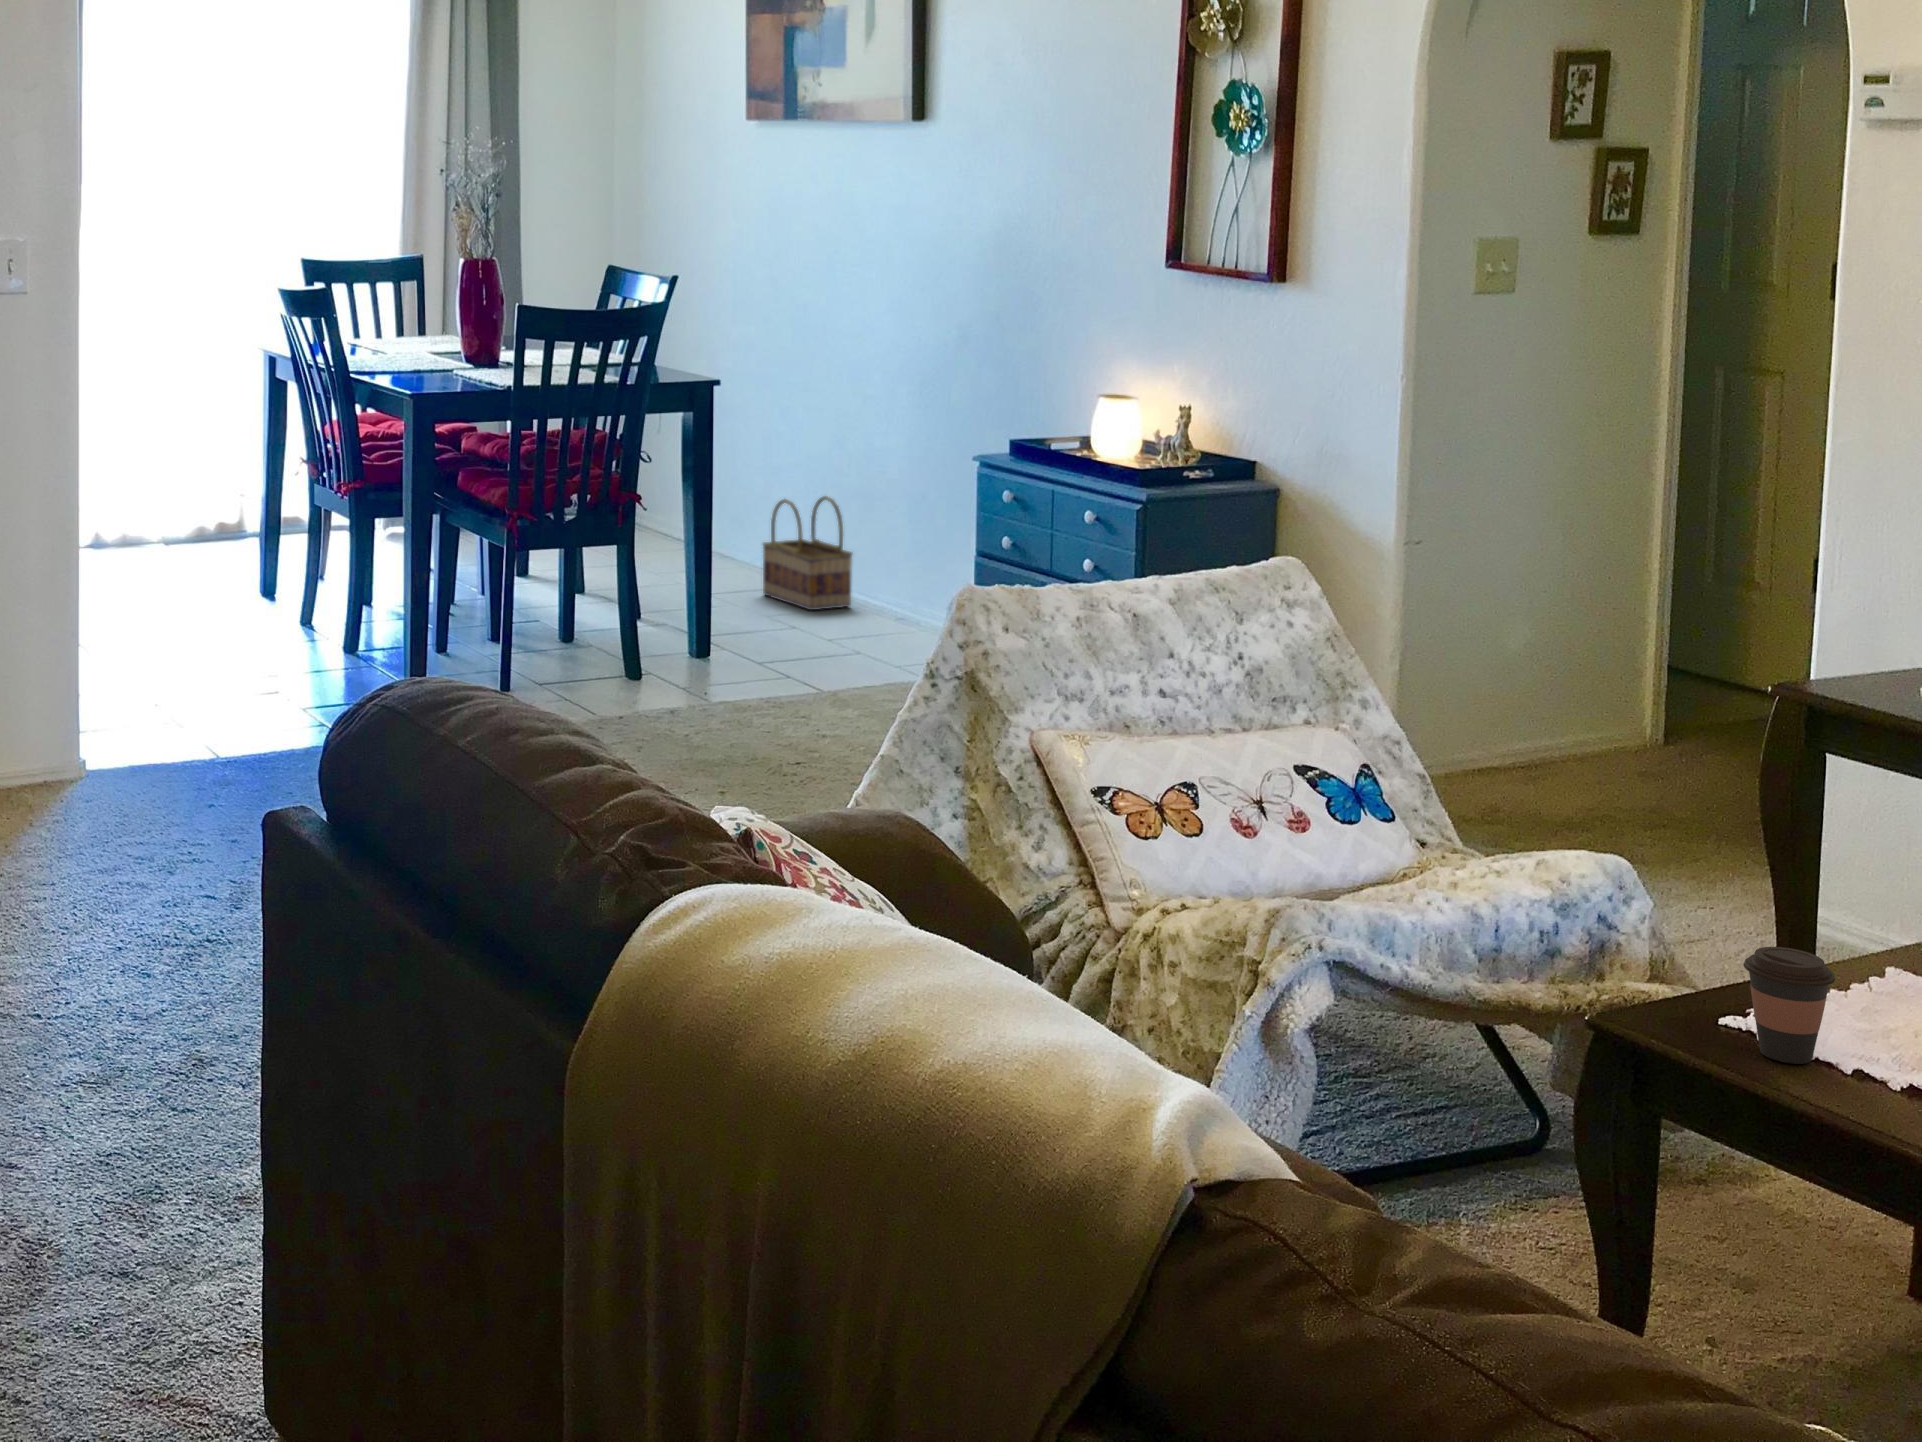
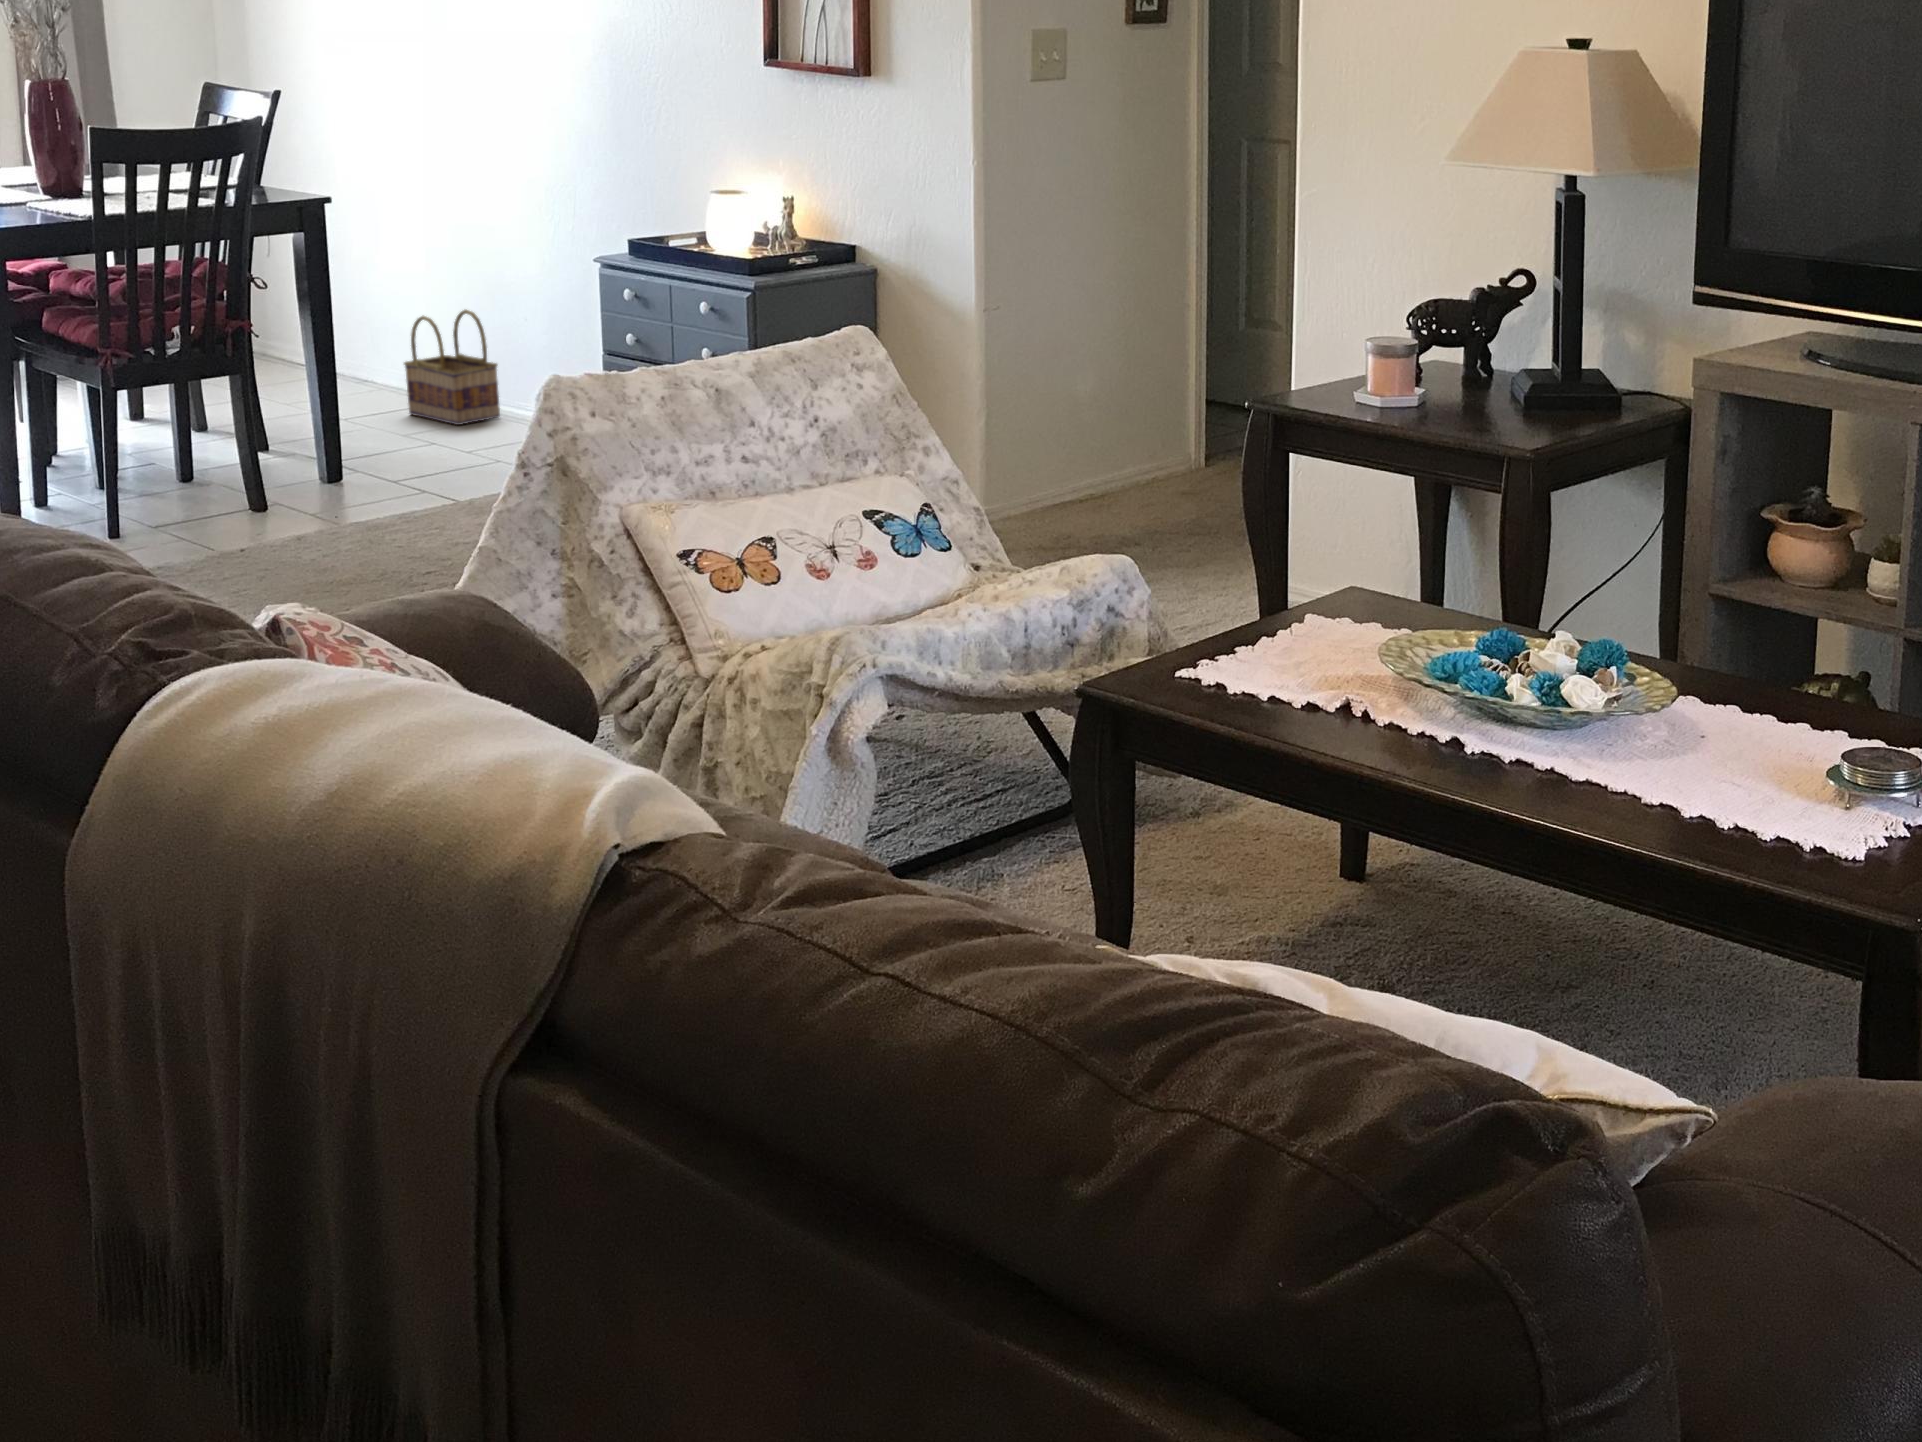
coffee cup: present [1743,947,1835,1064] -> none [1186,604,1250,695]

